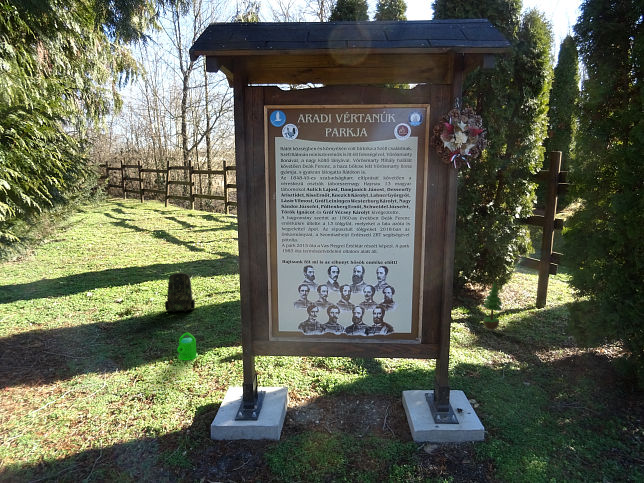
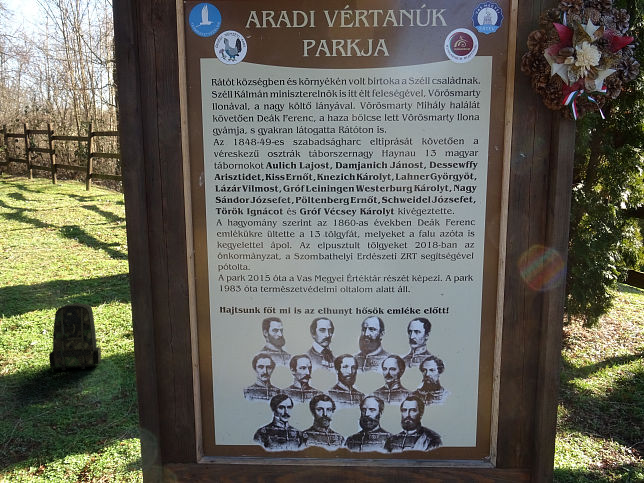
potted tree: present [483,282,502,331] -> none [583,320,619,404]
watering can: present [177,332,198,361] -> none [48,419,89,470]

